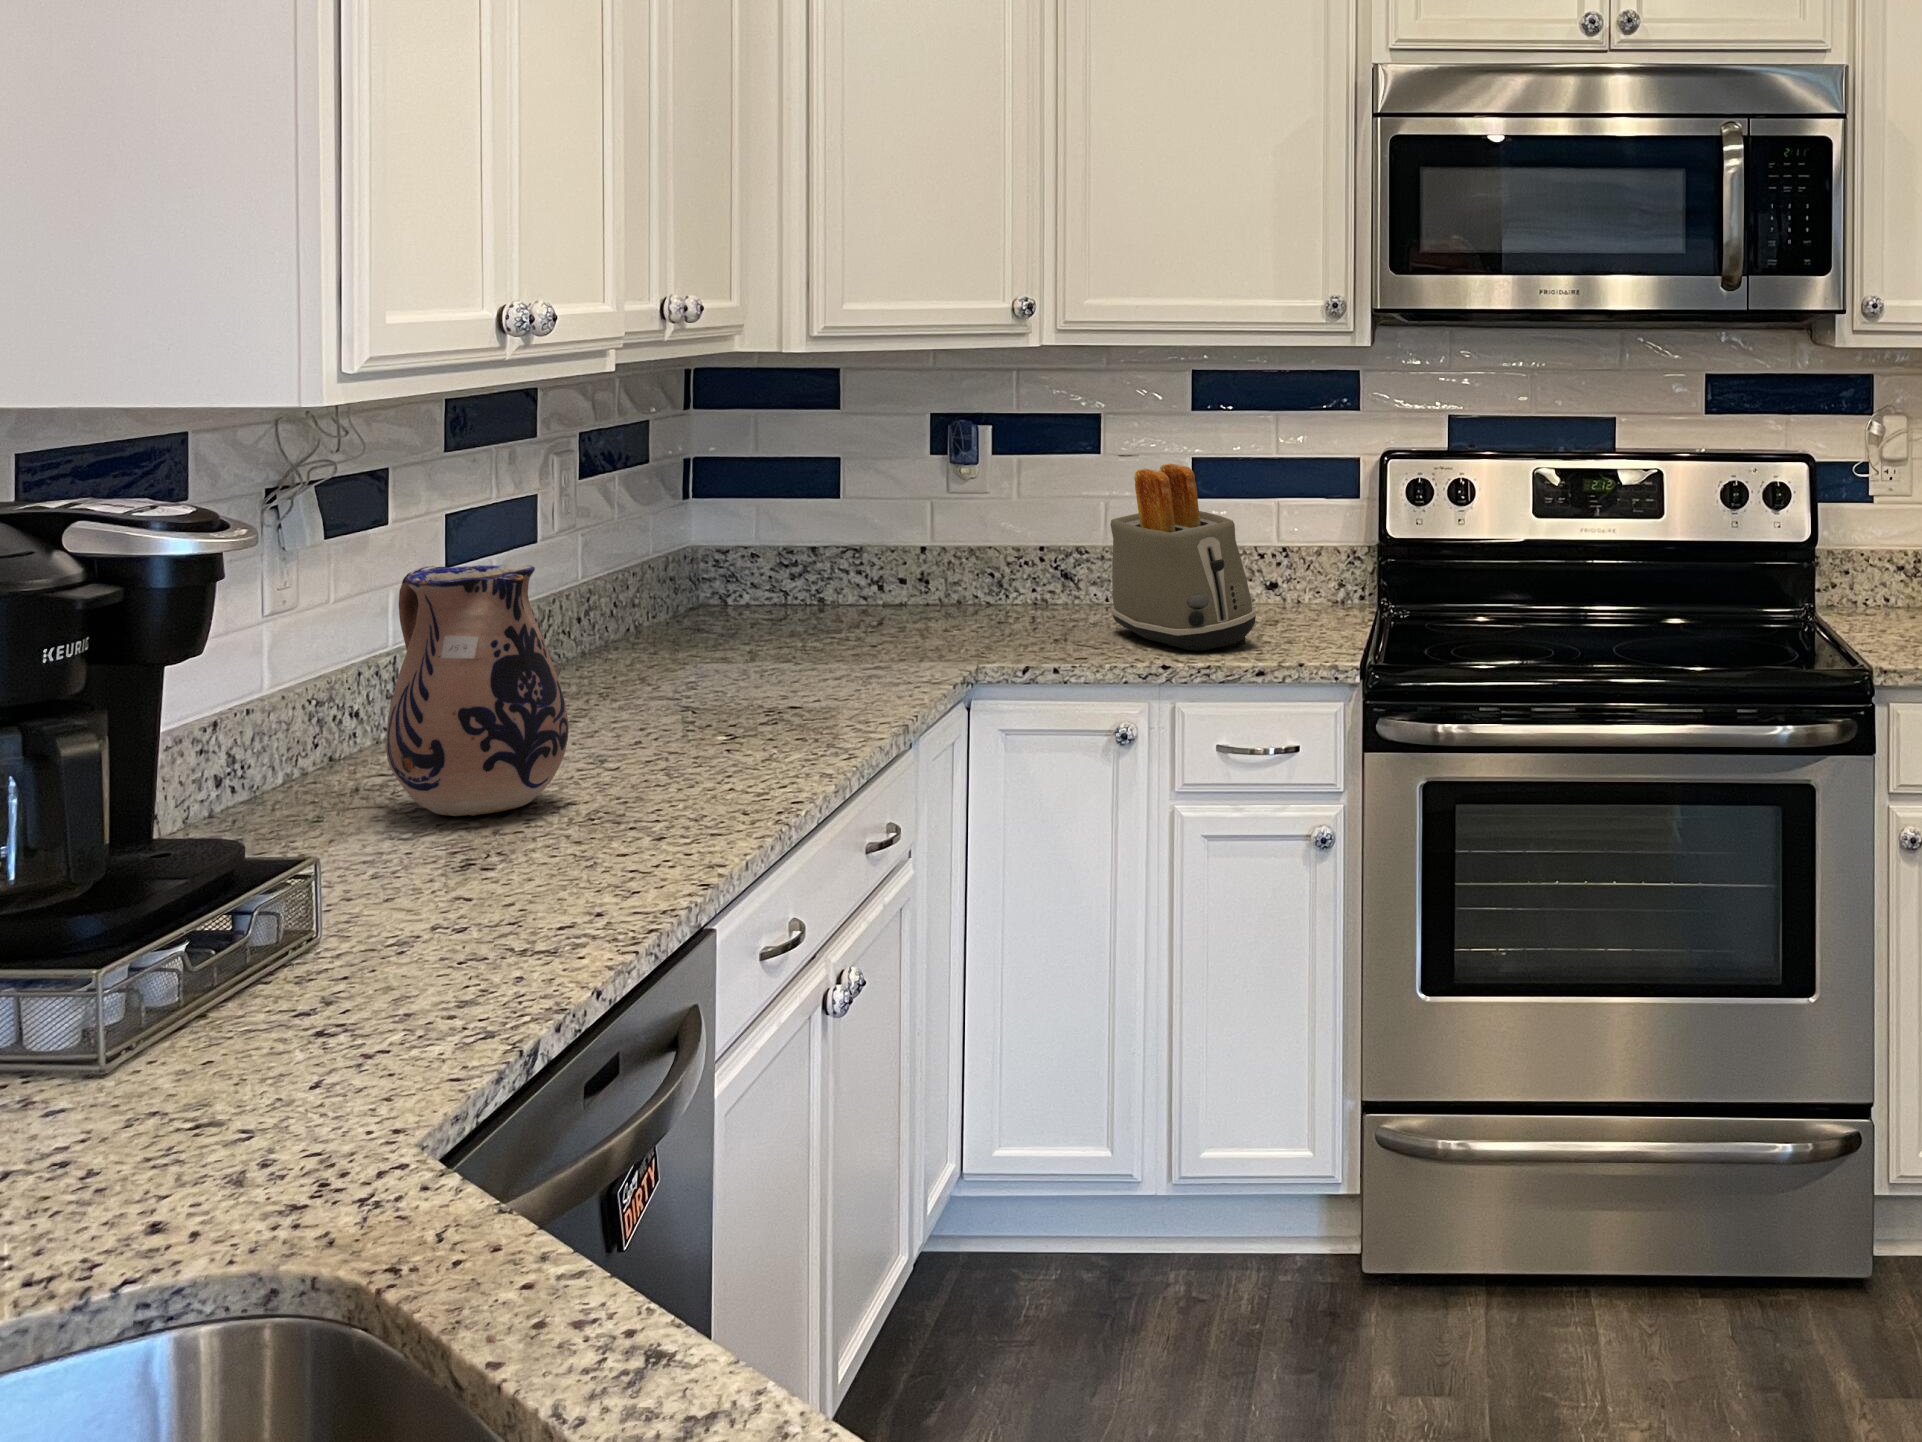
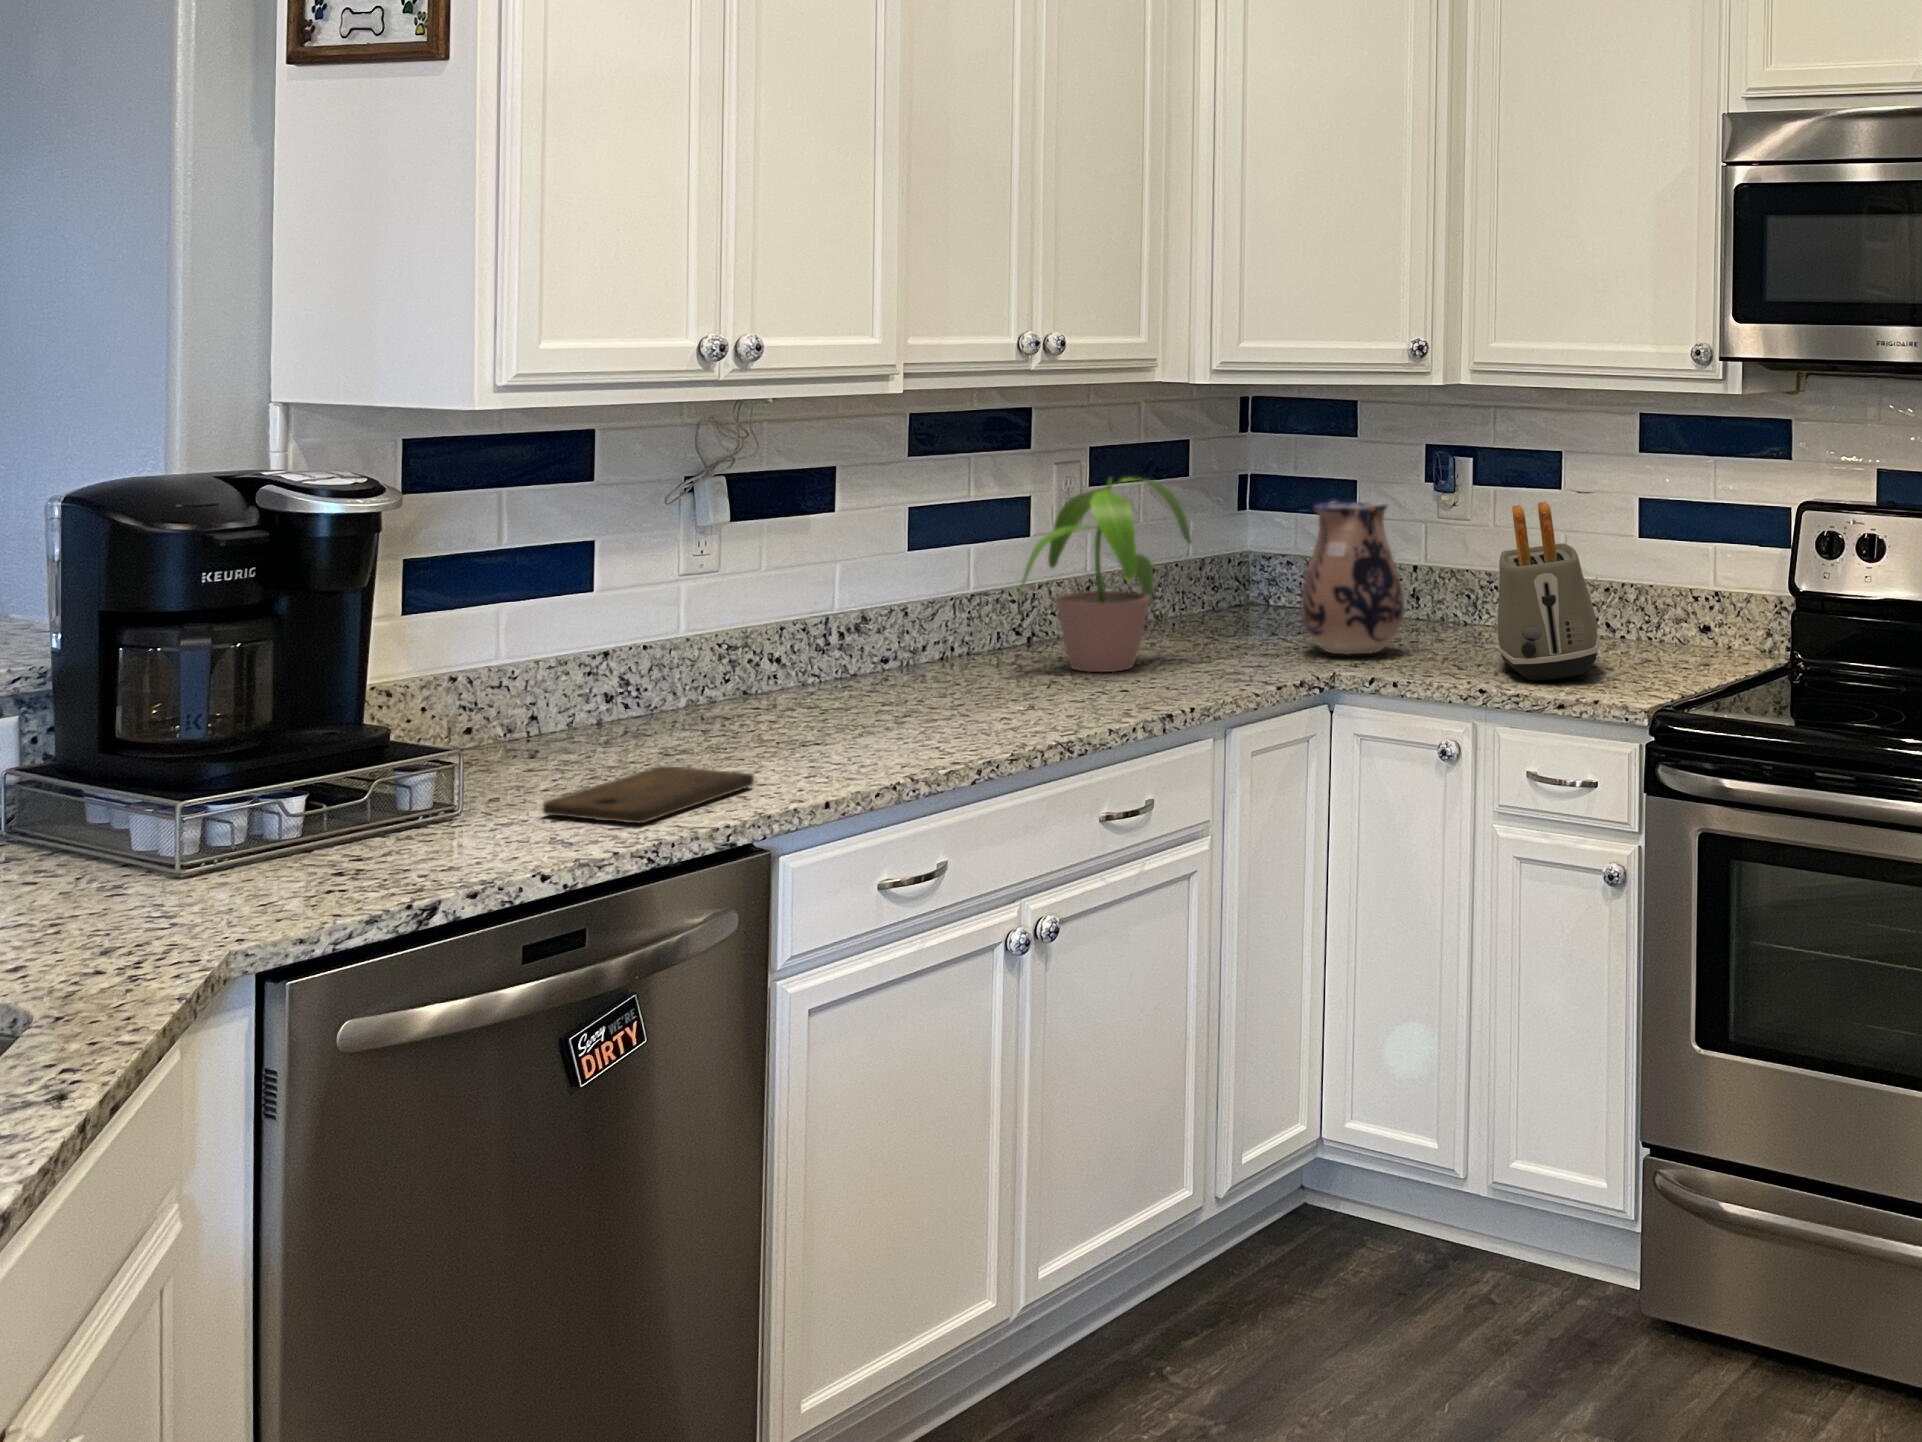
potted plant: none [576,460,830,690] -> present [1018,477,1191,672]
ceramic pitcher: present [386,565,569,816] -> present [1301,501,1404,654]
cutting board: none [423,843,619,928] -> present [543,766,754,823]

